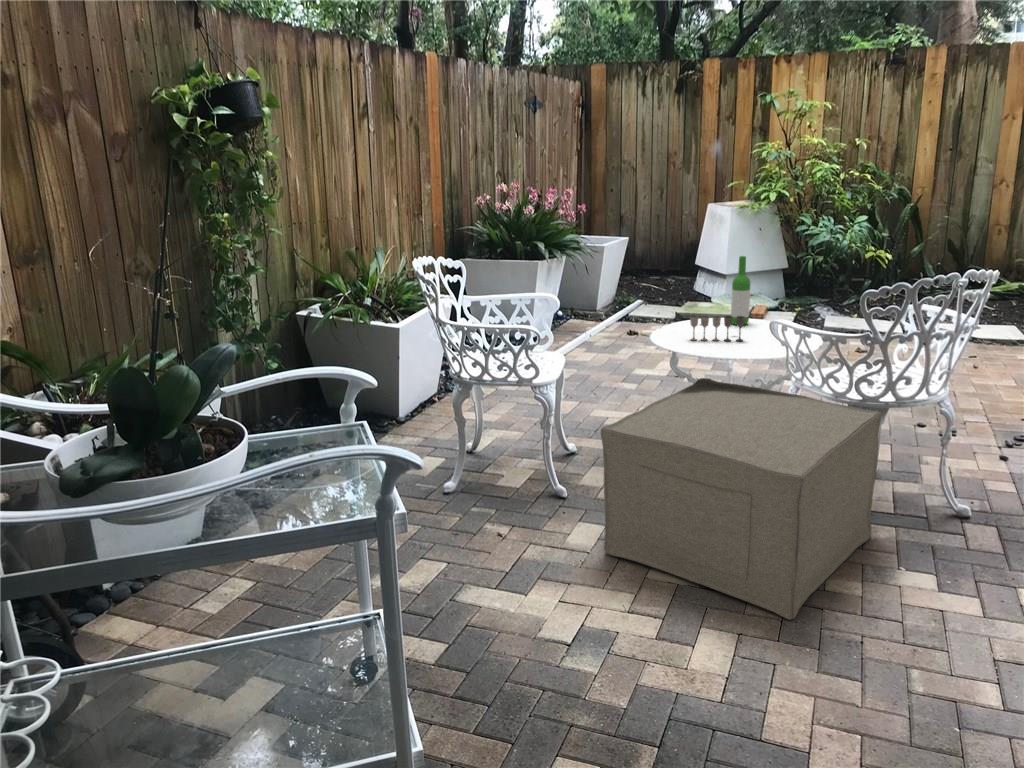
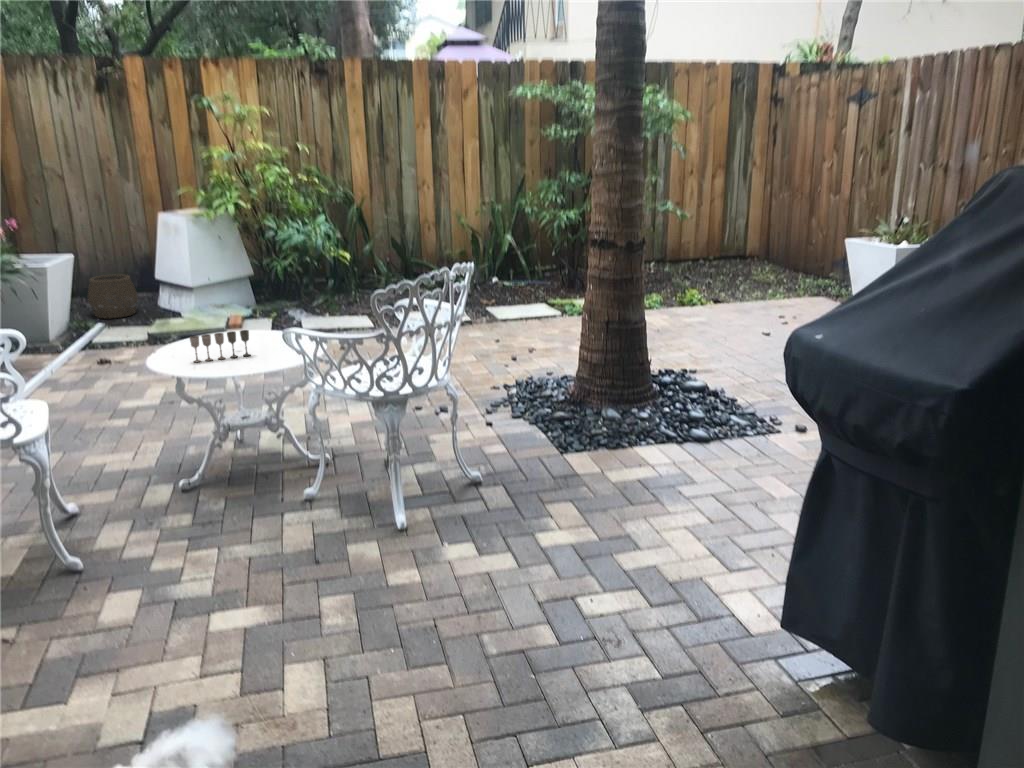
wine bottle: present [731,256,750,324] -> none [225,267,248,339]
woven basket: none [636,259,677,298] -> present [88,275,137,319]
ottoman: present [601,378,881,620] -> none [124,402,412,626]

